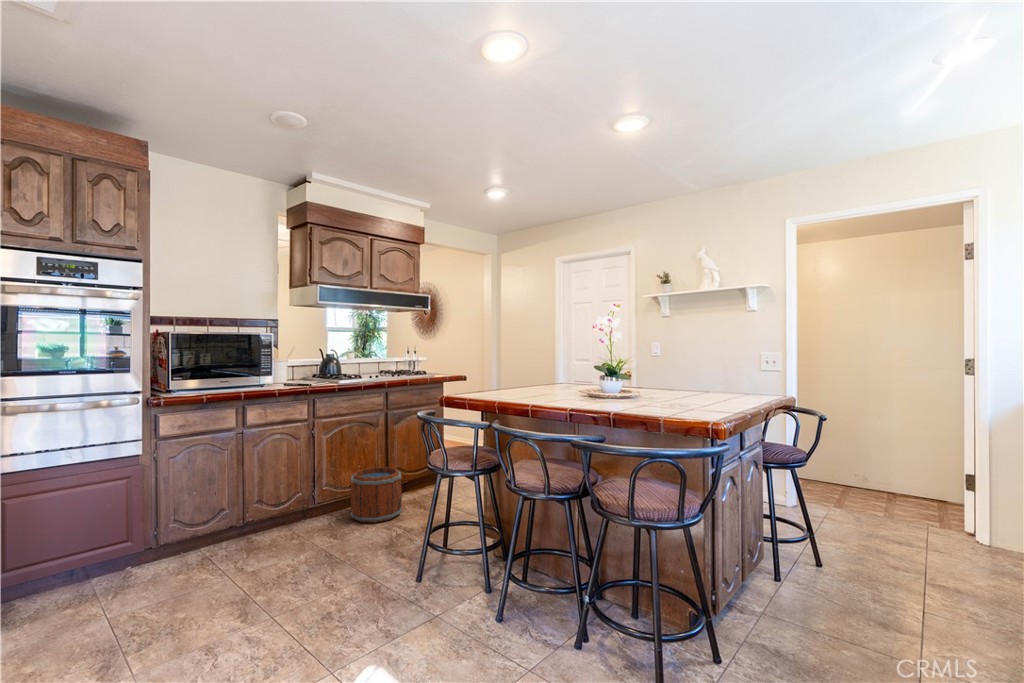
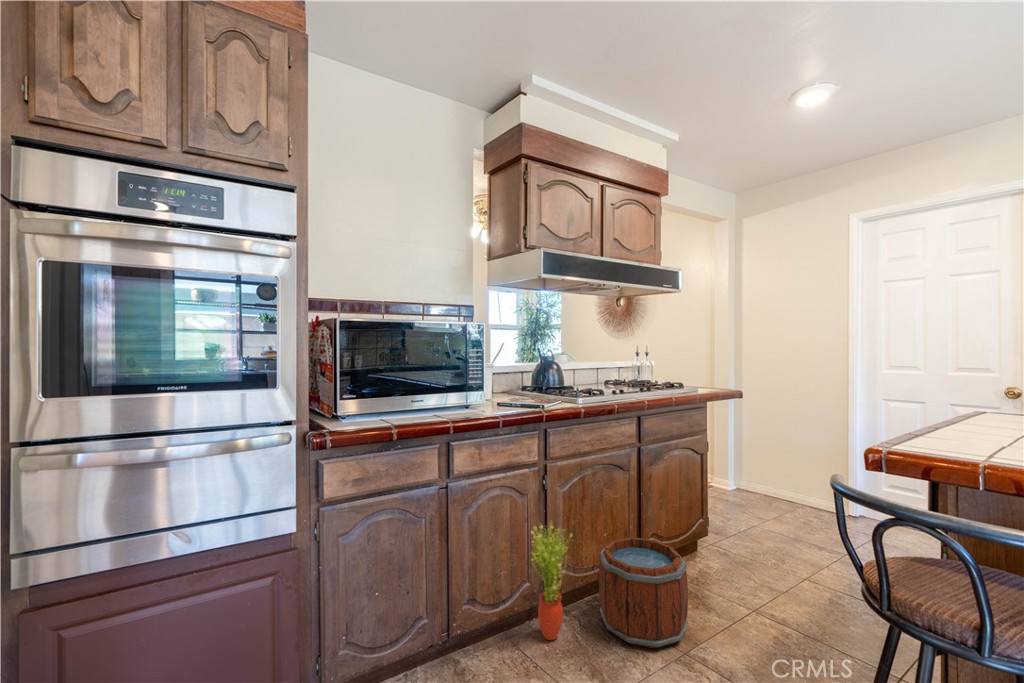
potted plant: none [300,455,330,525] -> present [531,525,572,640]

